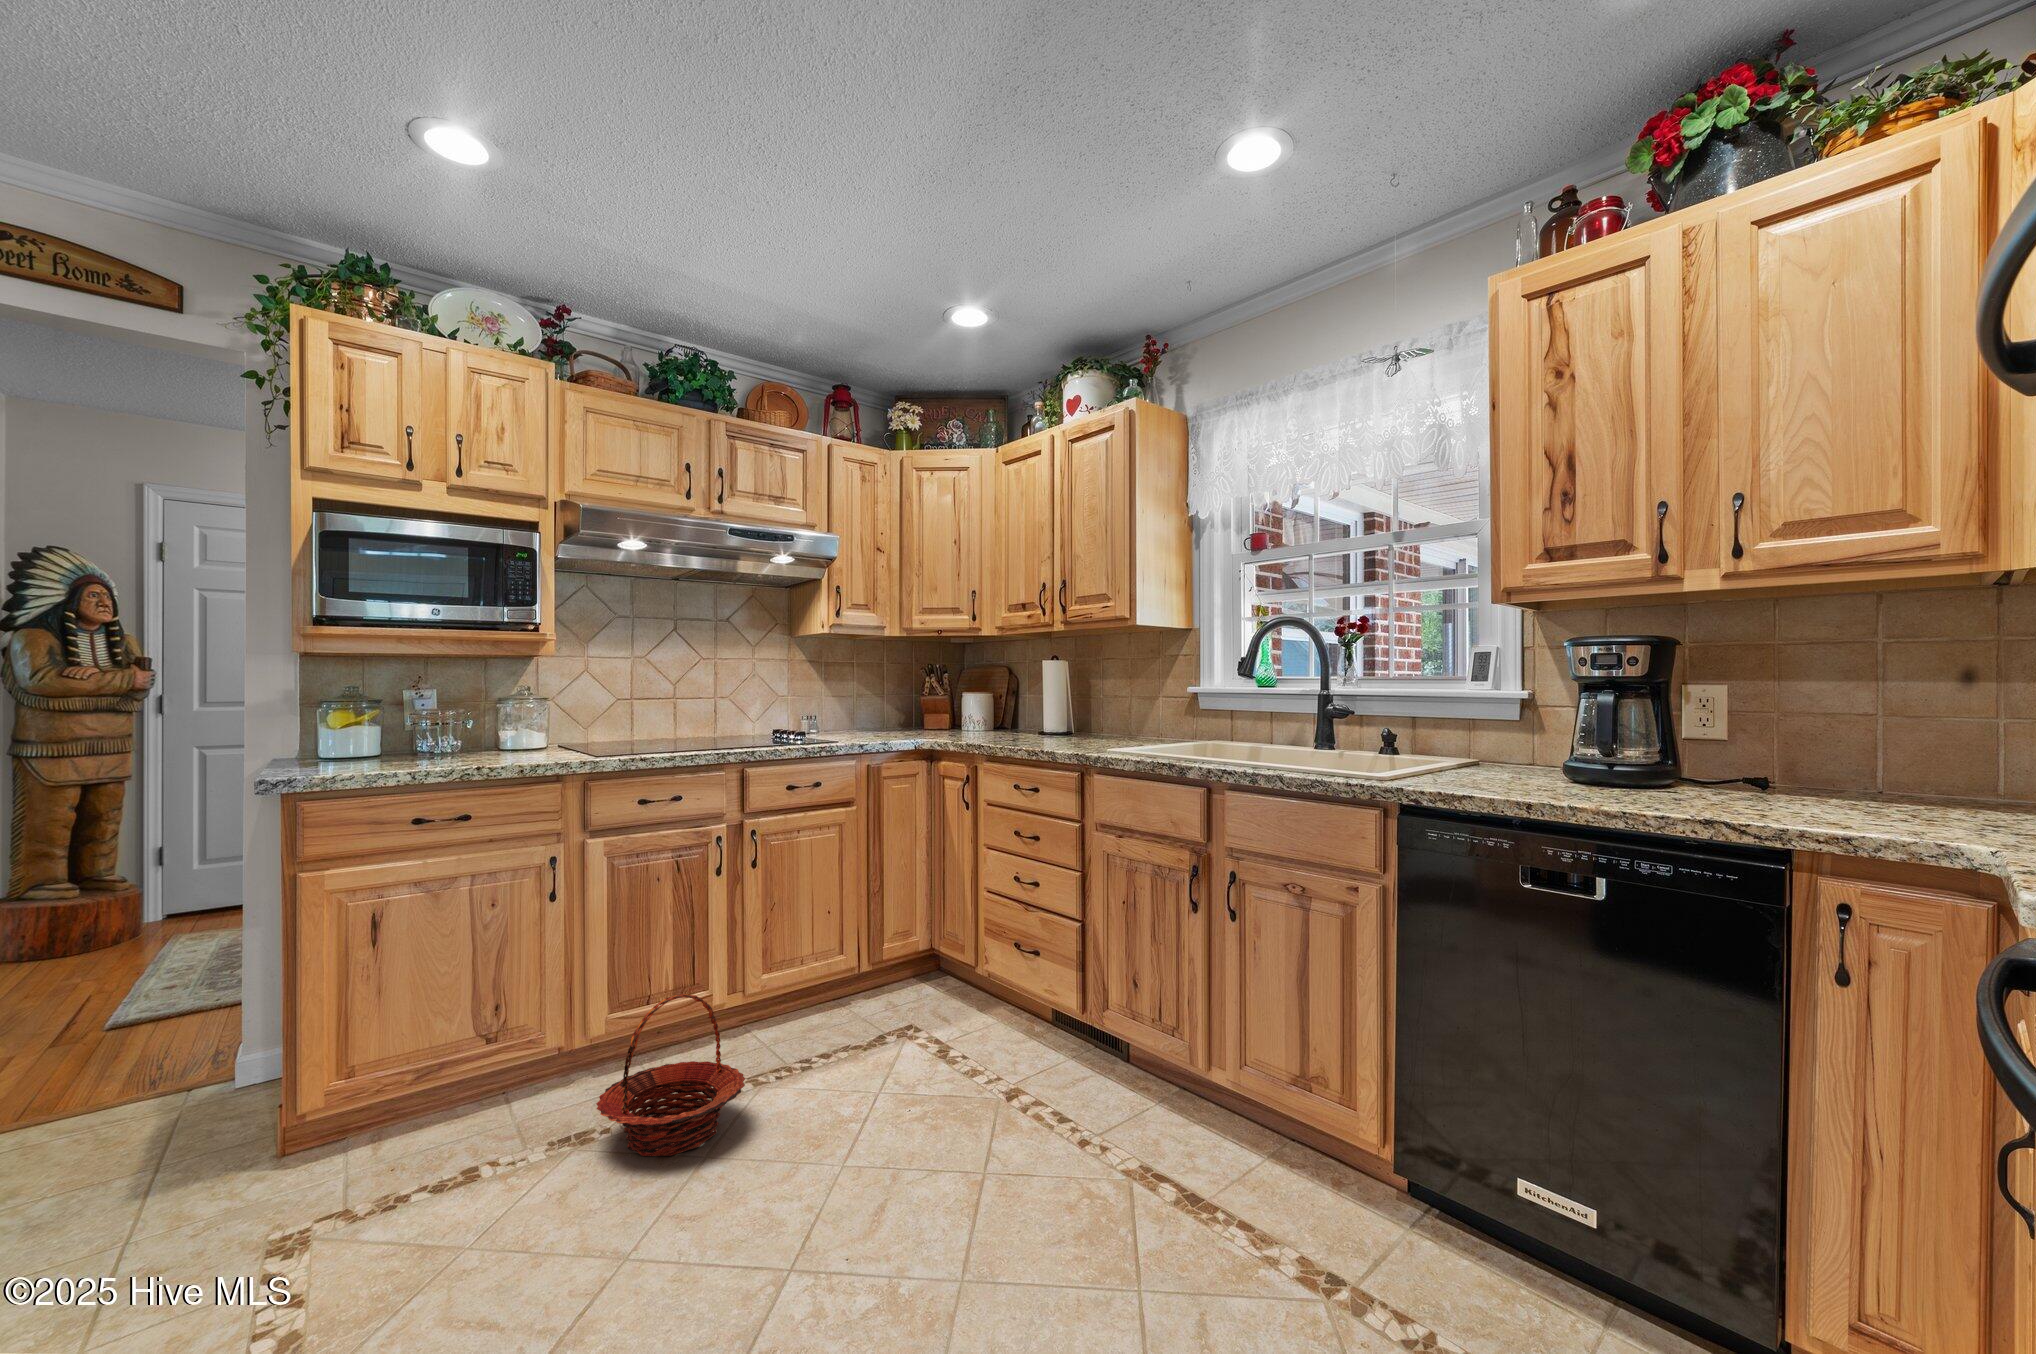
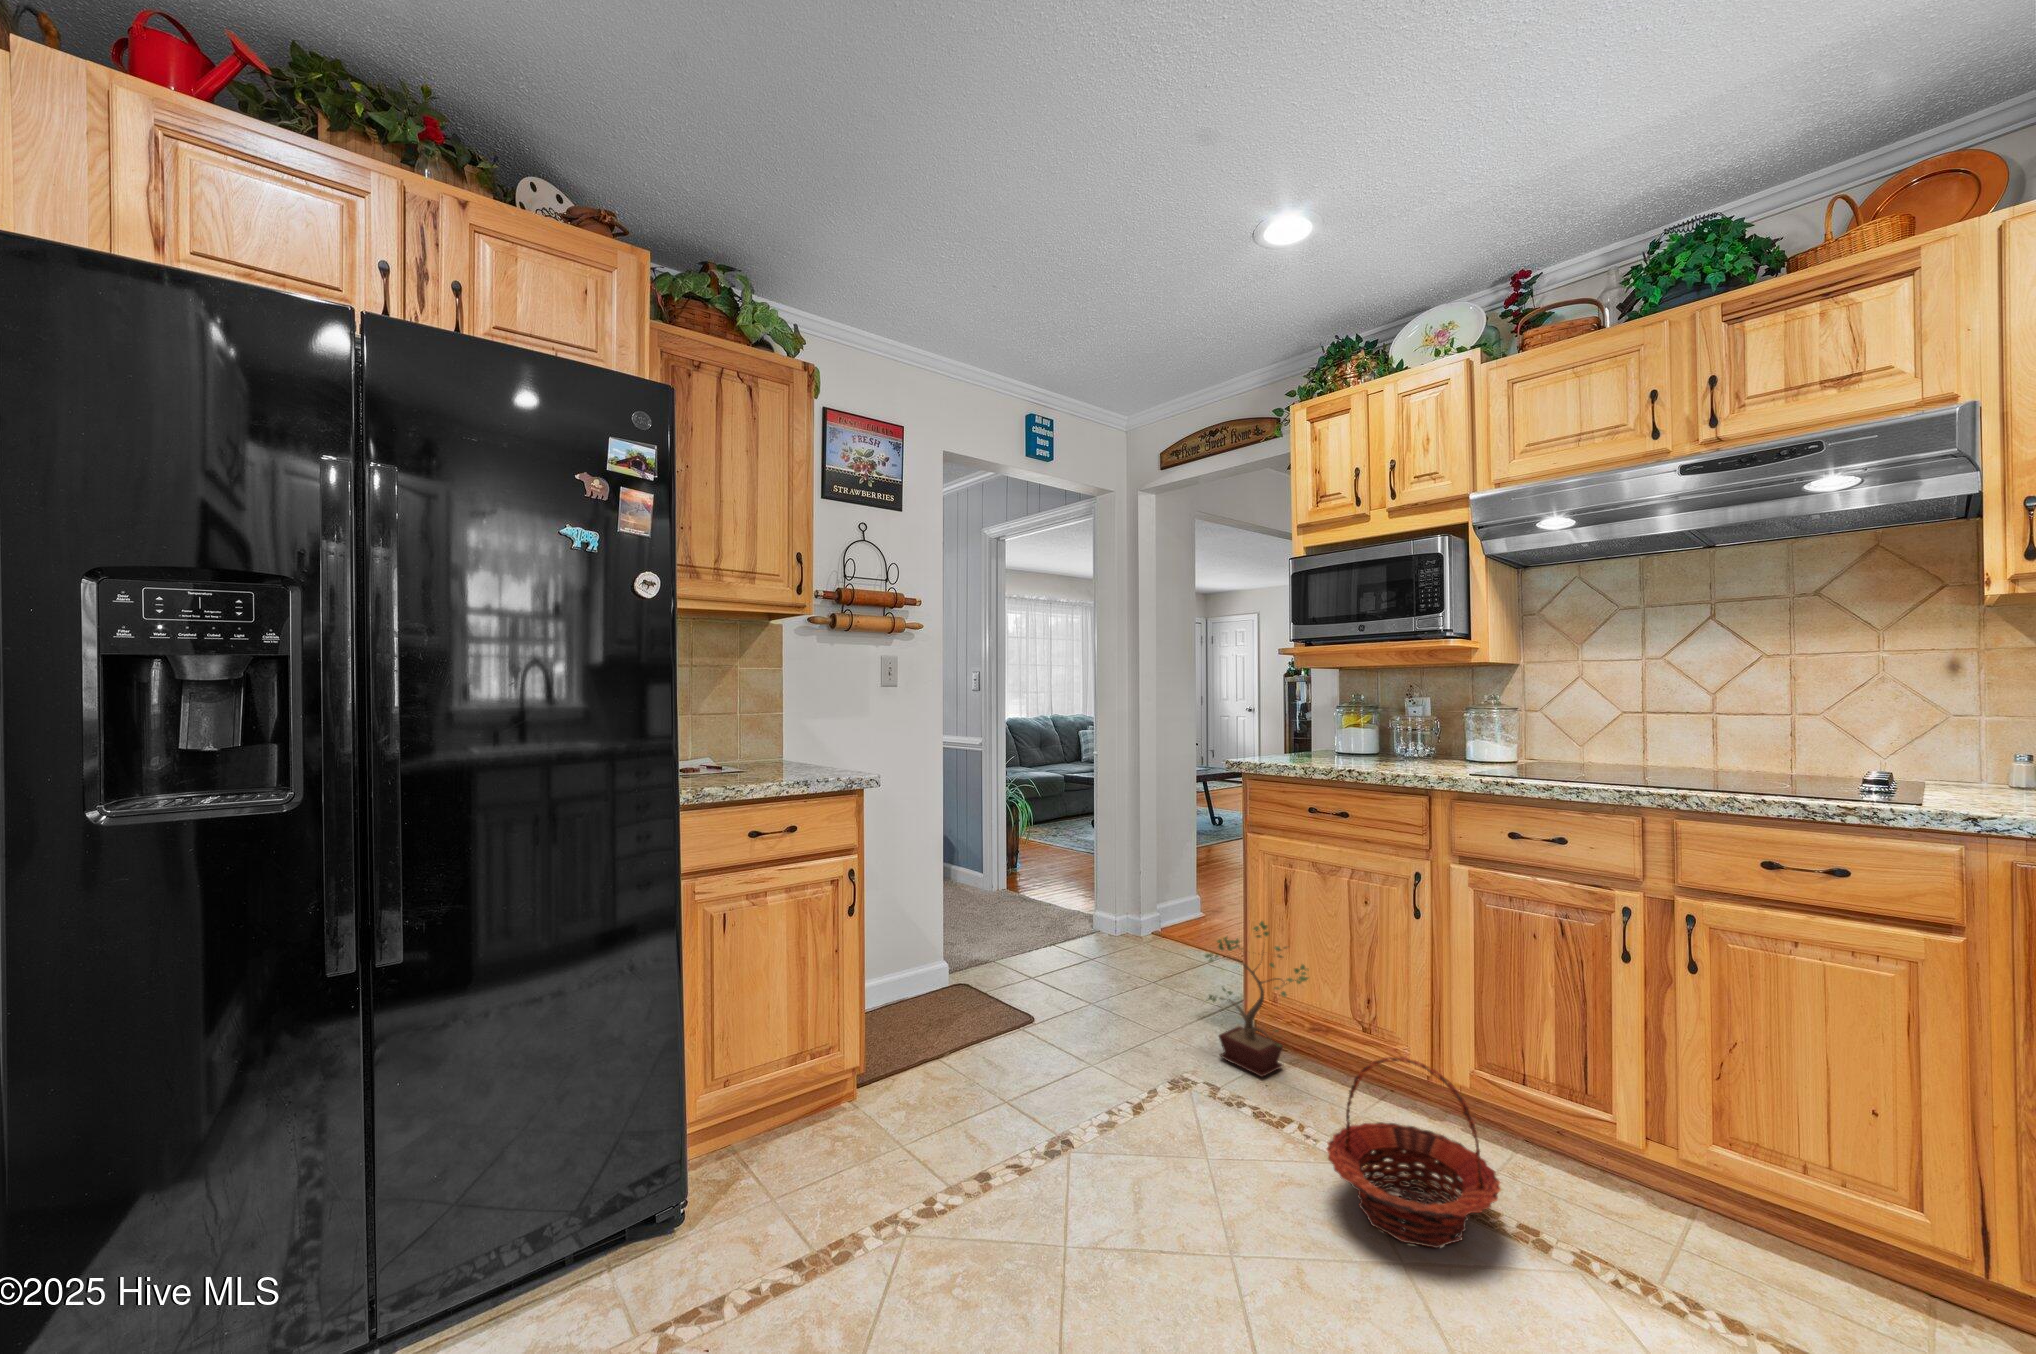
potted plant: none [253,972,475,1189] -> present [1205,921,1308,1077]

